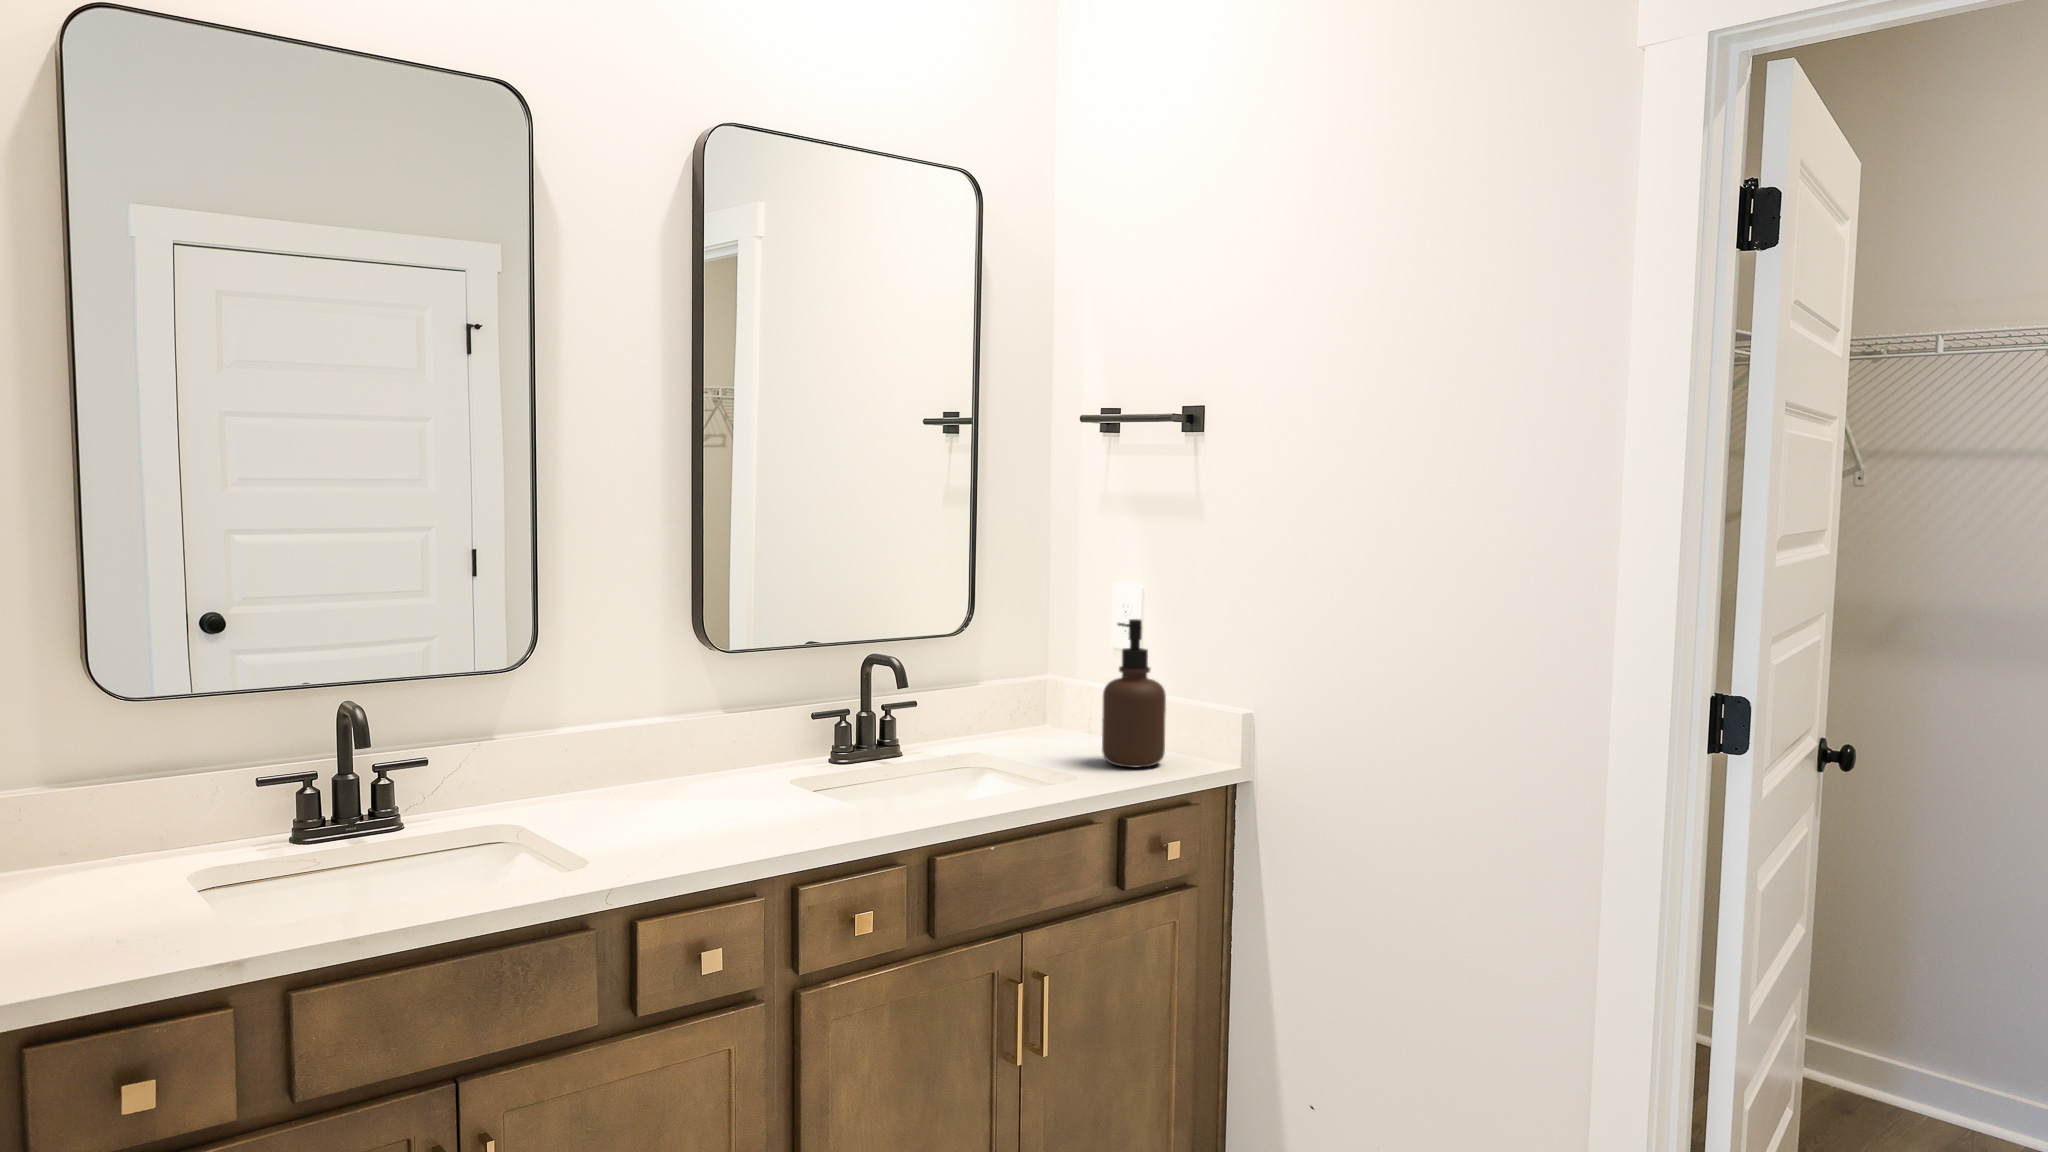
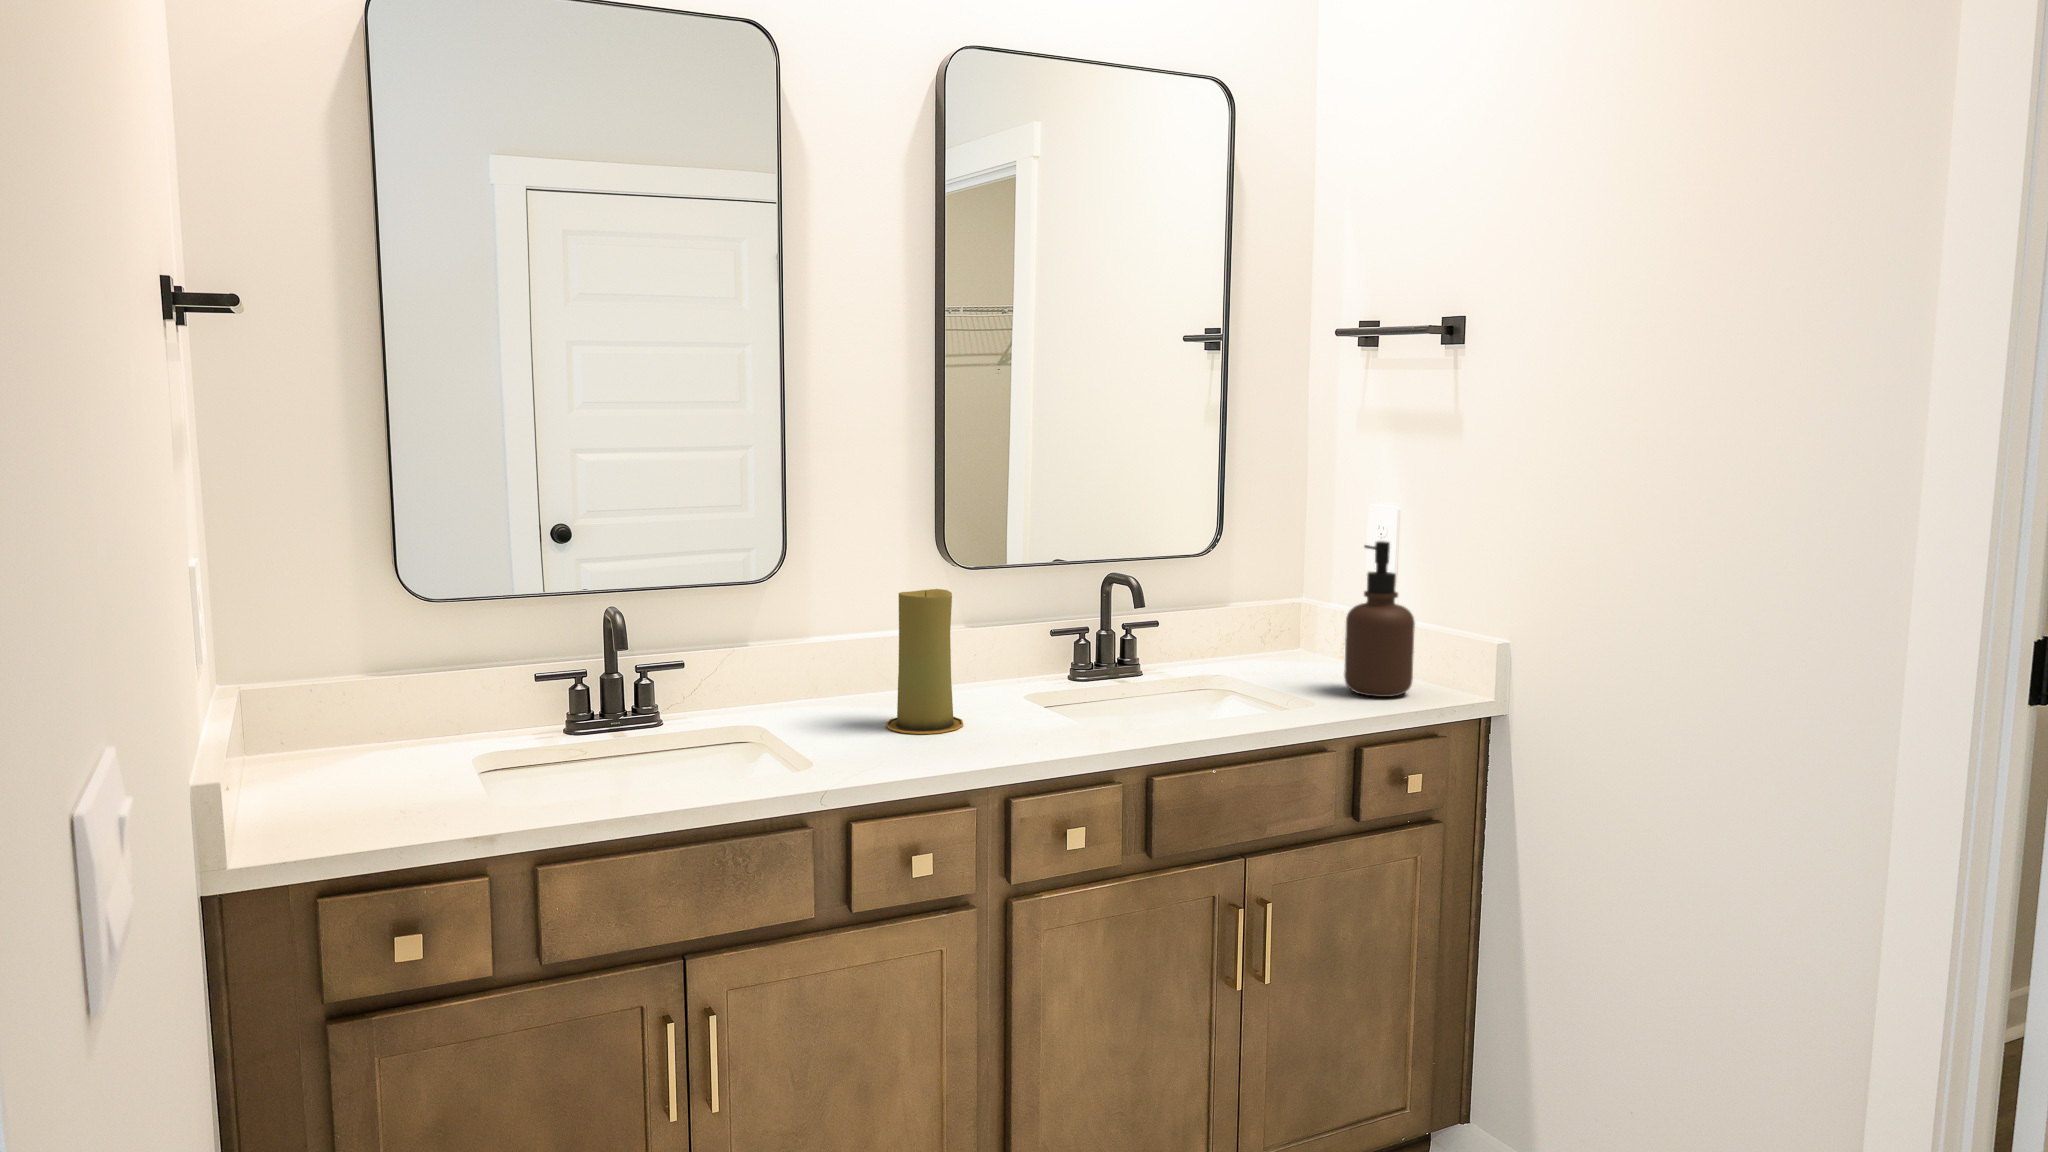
candle: none [655,674,738,825] -> present [886,589,963,734]

